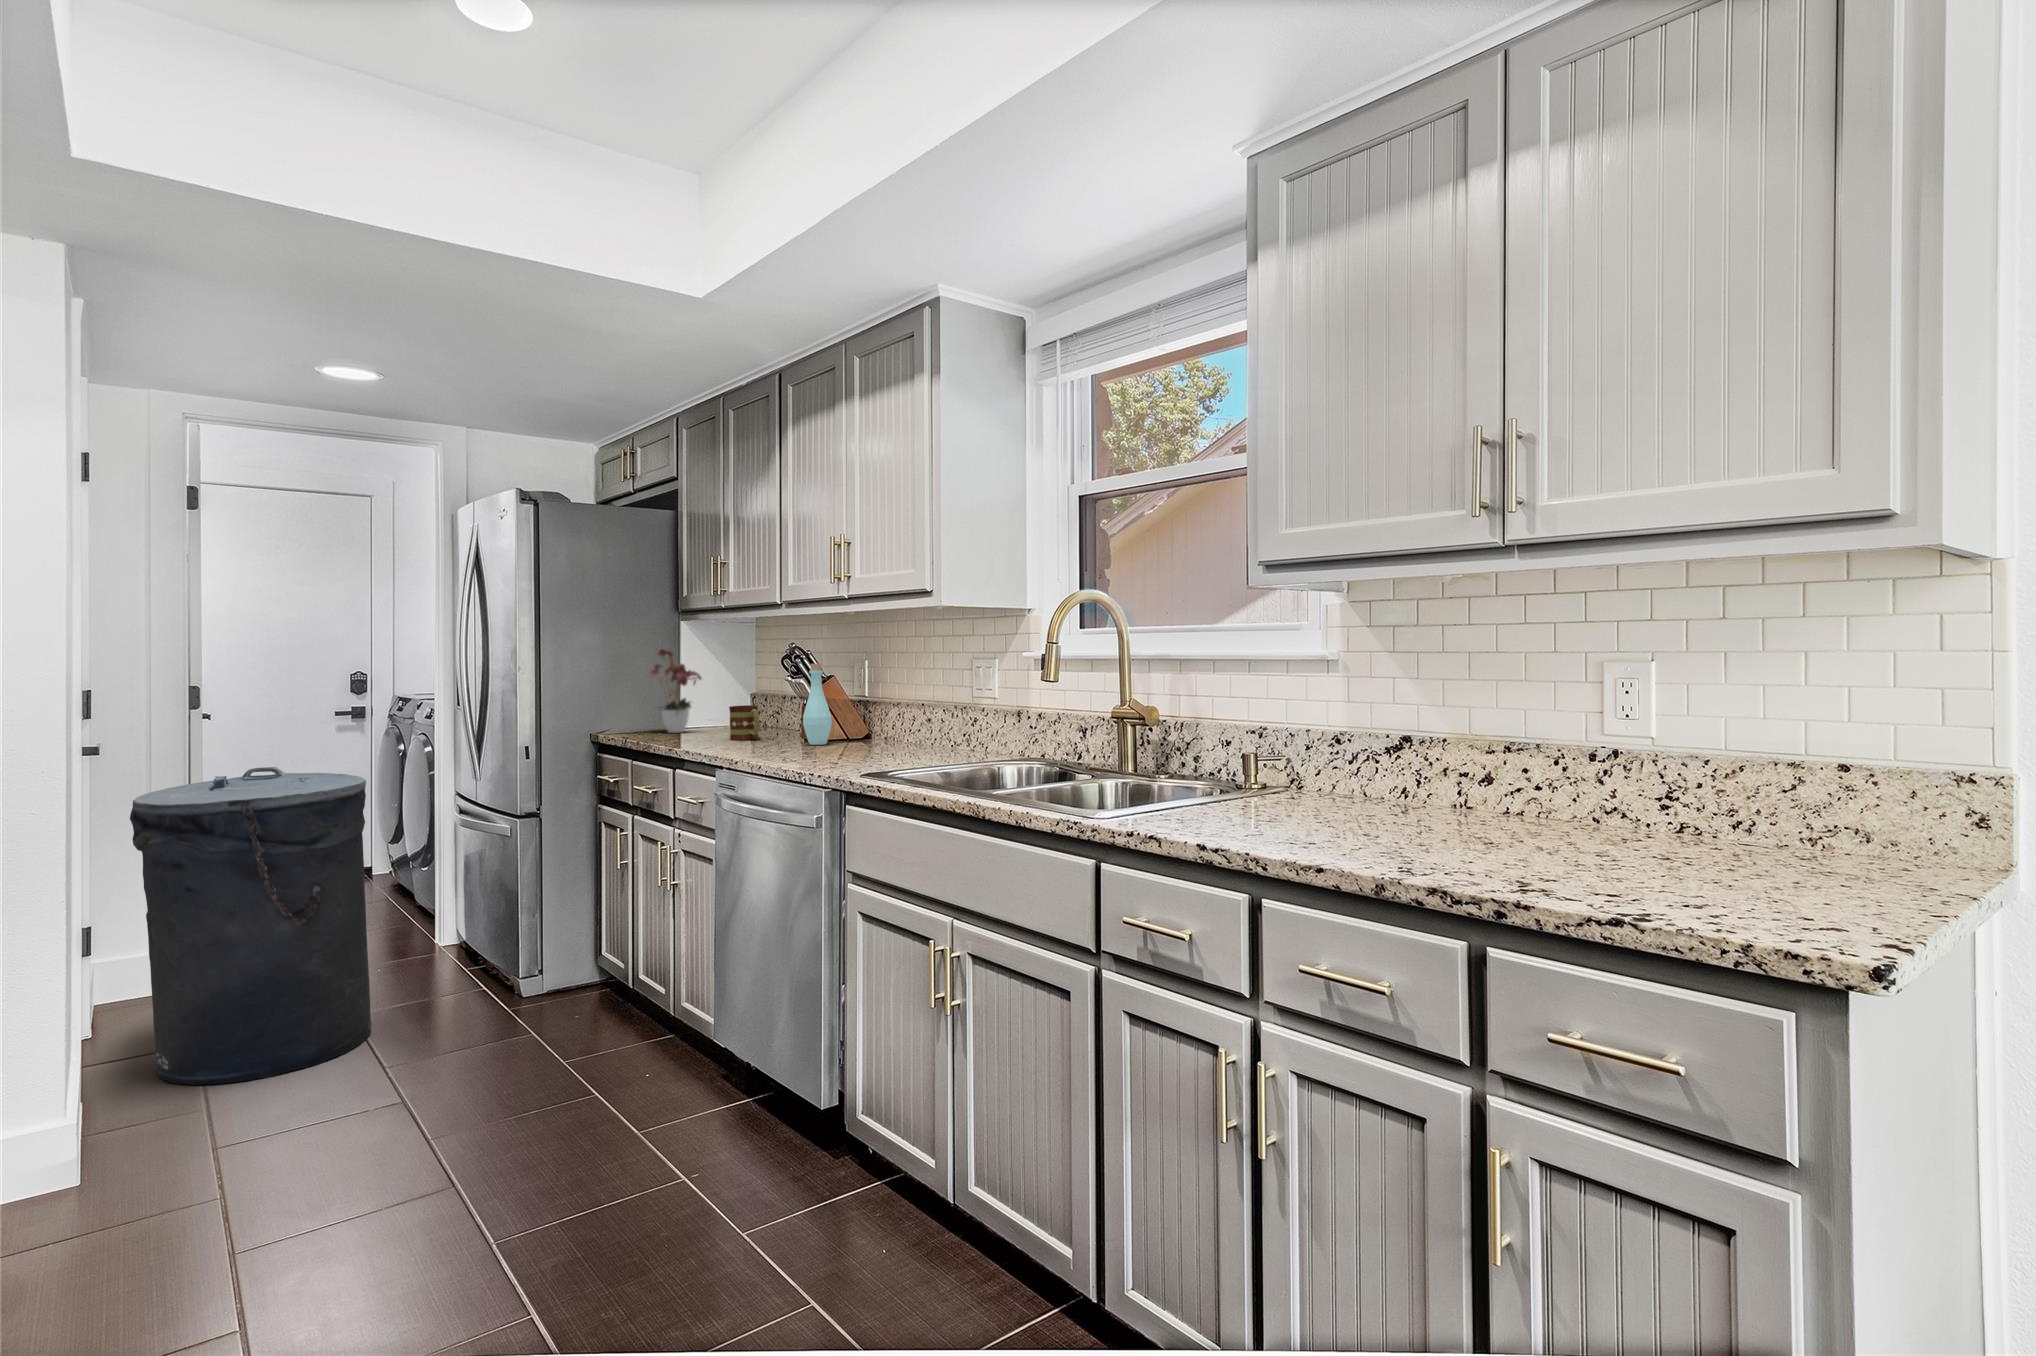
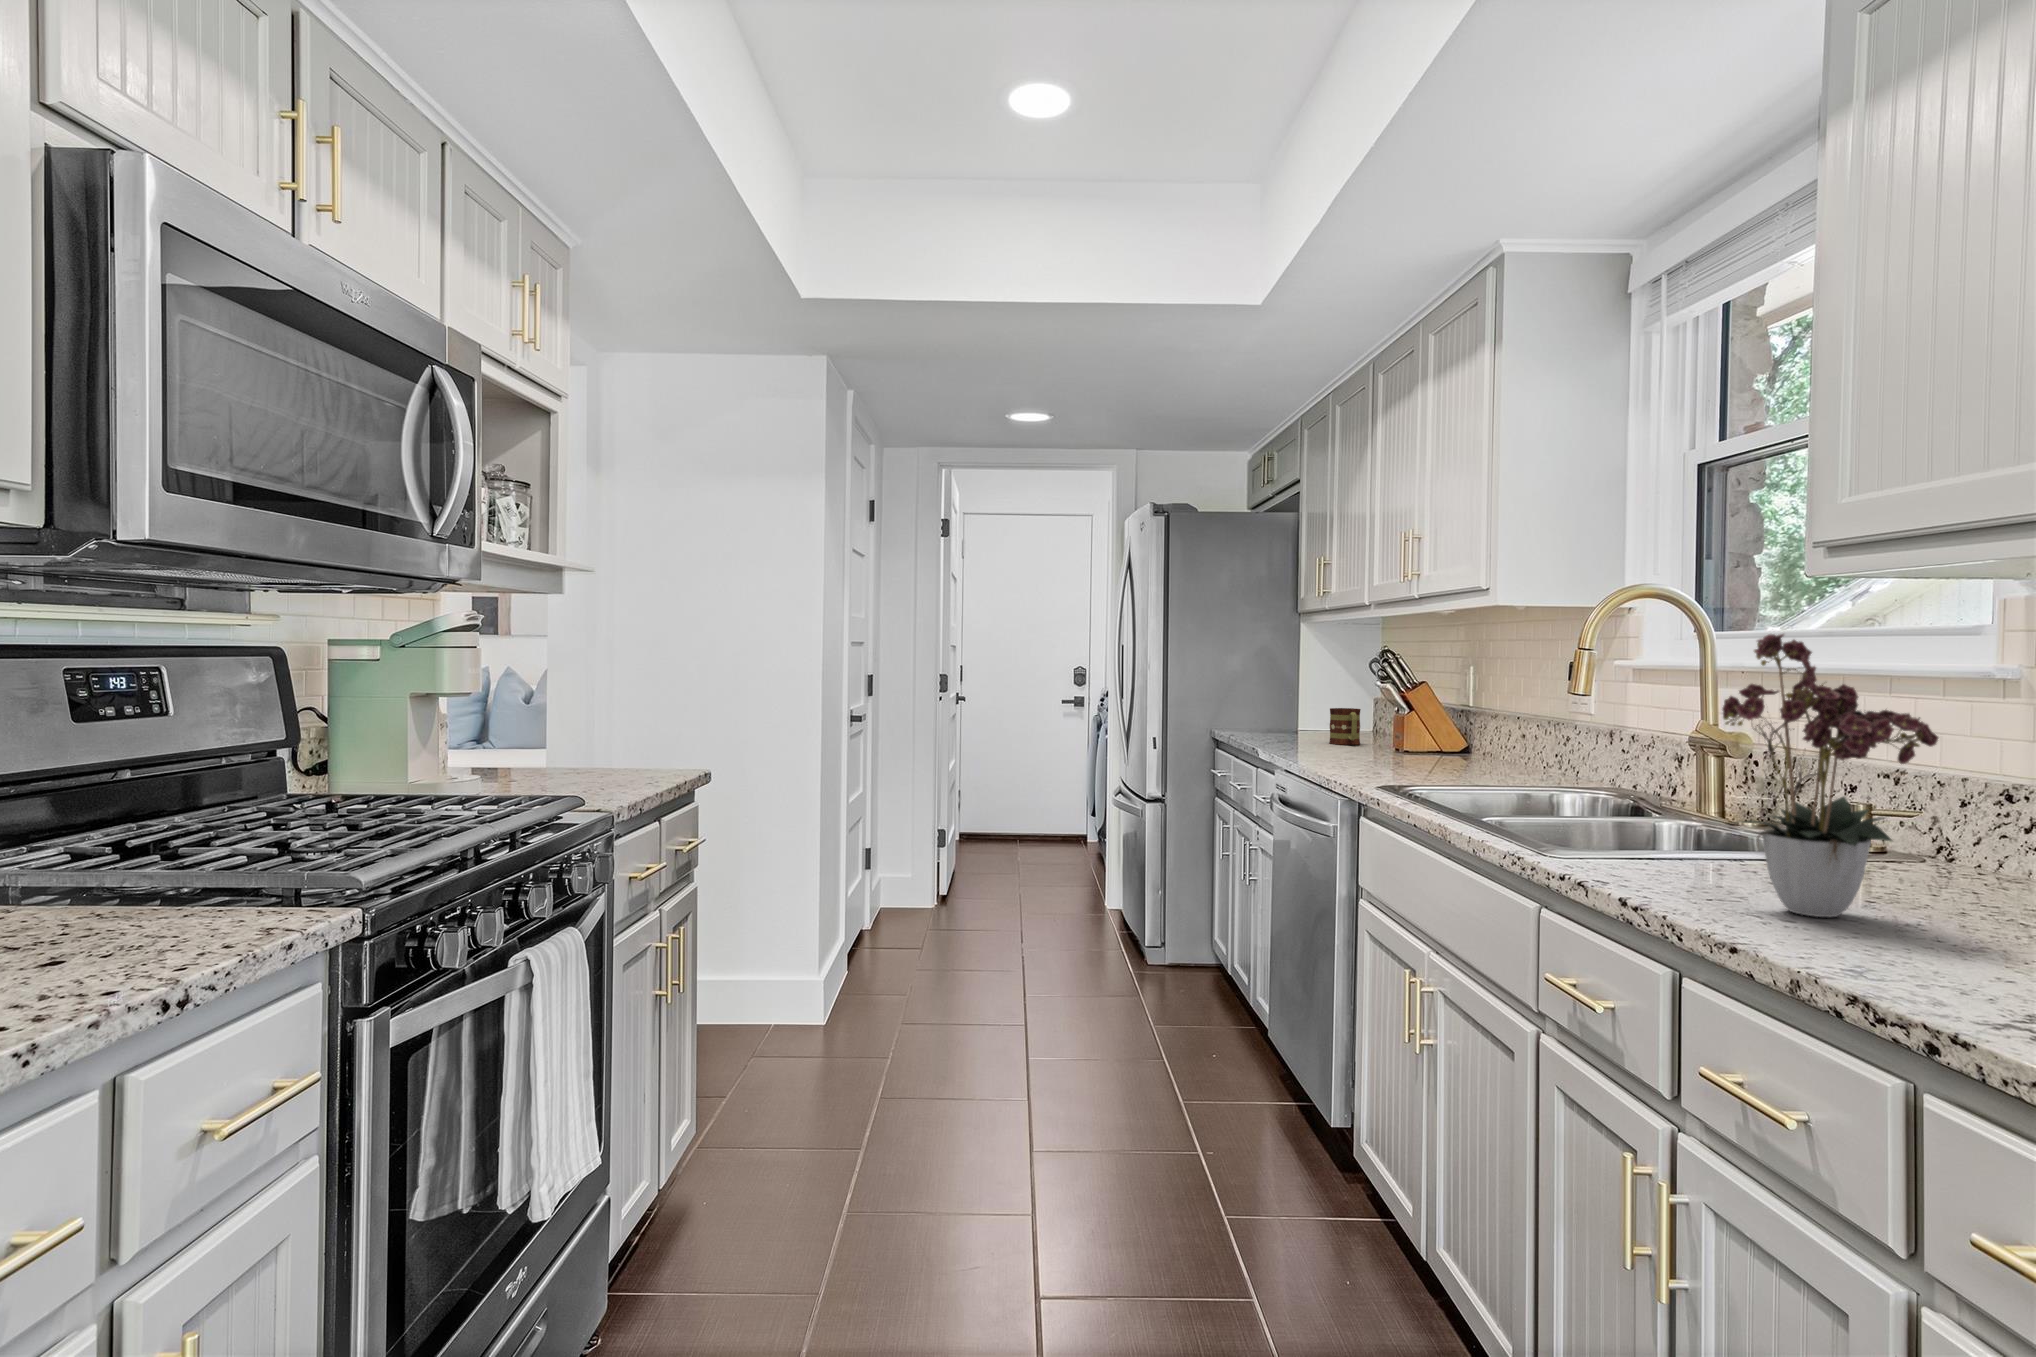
flower arrangement: present [651,649,701,733] -> present [1722,634,1938,917]
bottle: present [803,664,832,745] -> none [1394,665,1428,755]
trash can: present [130,767,372,1085] -> none [859,736,1017,988]

